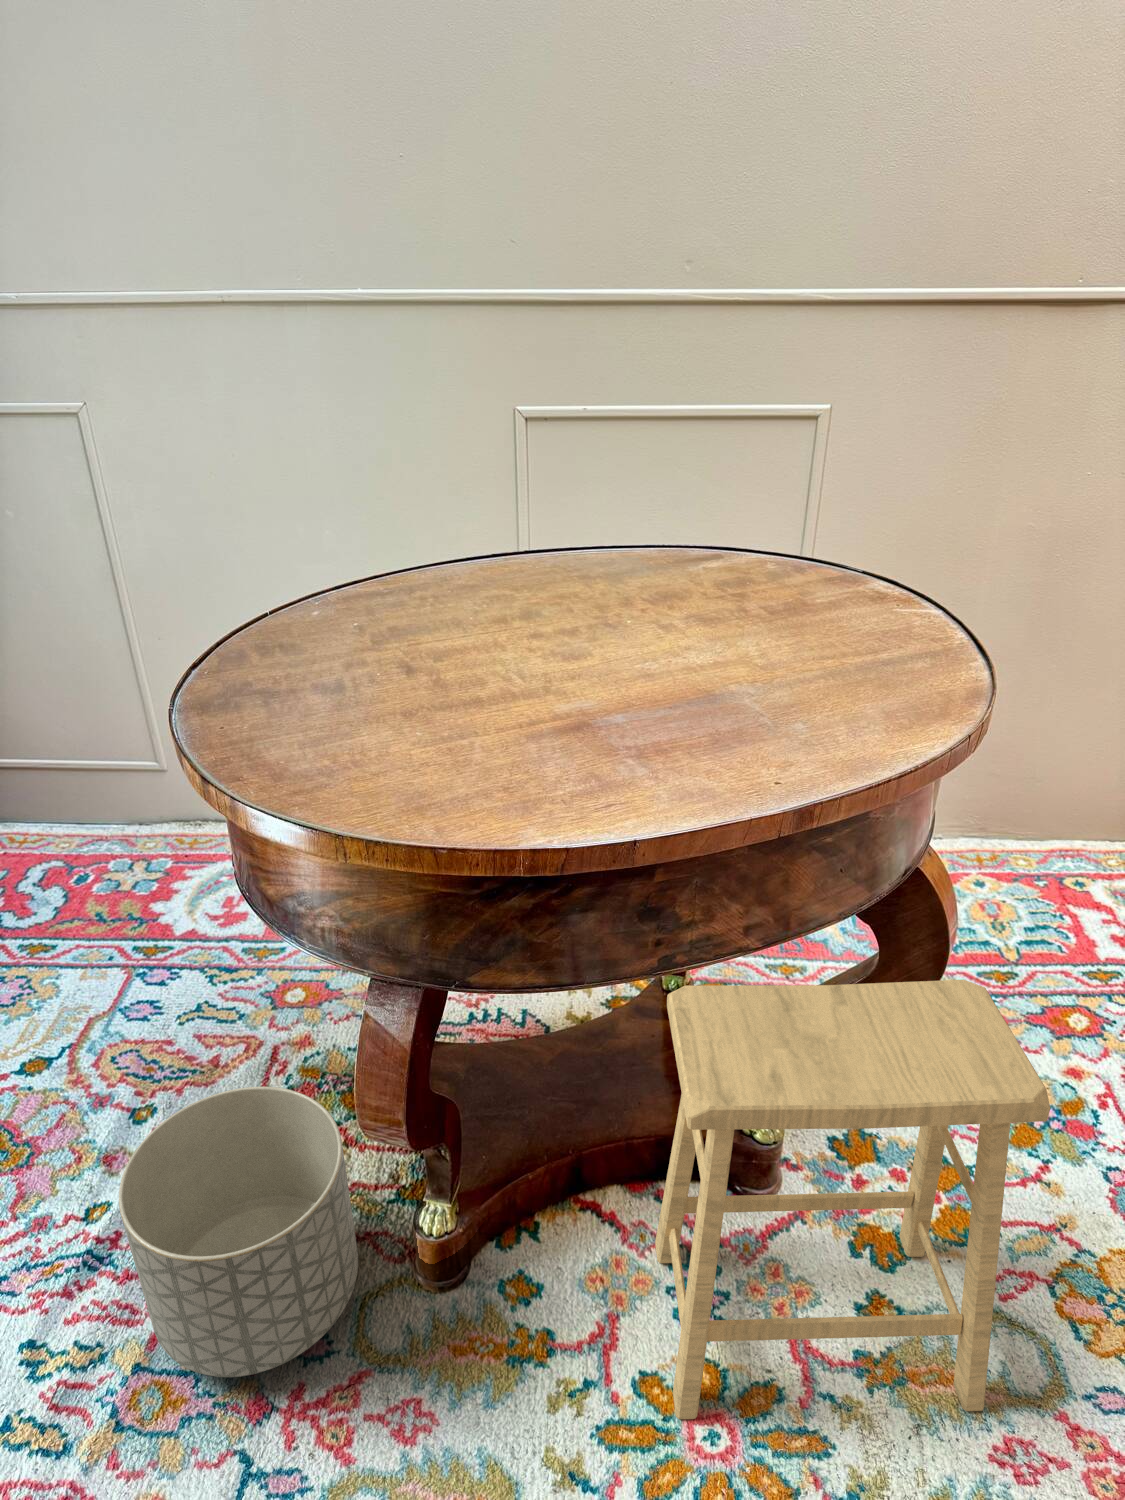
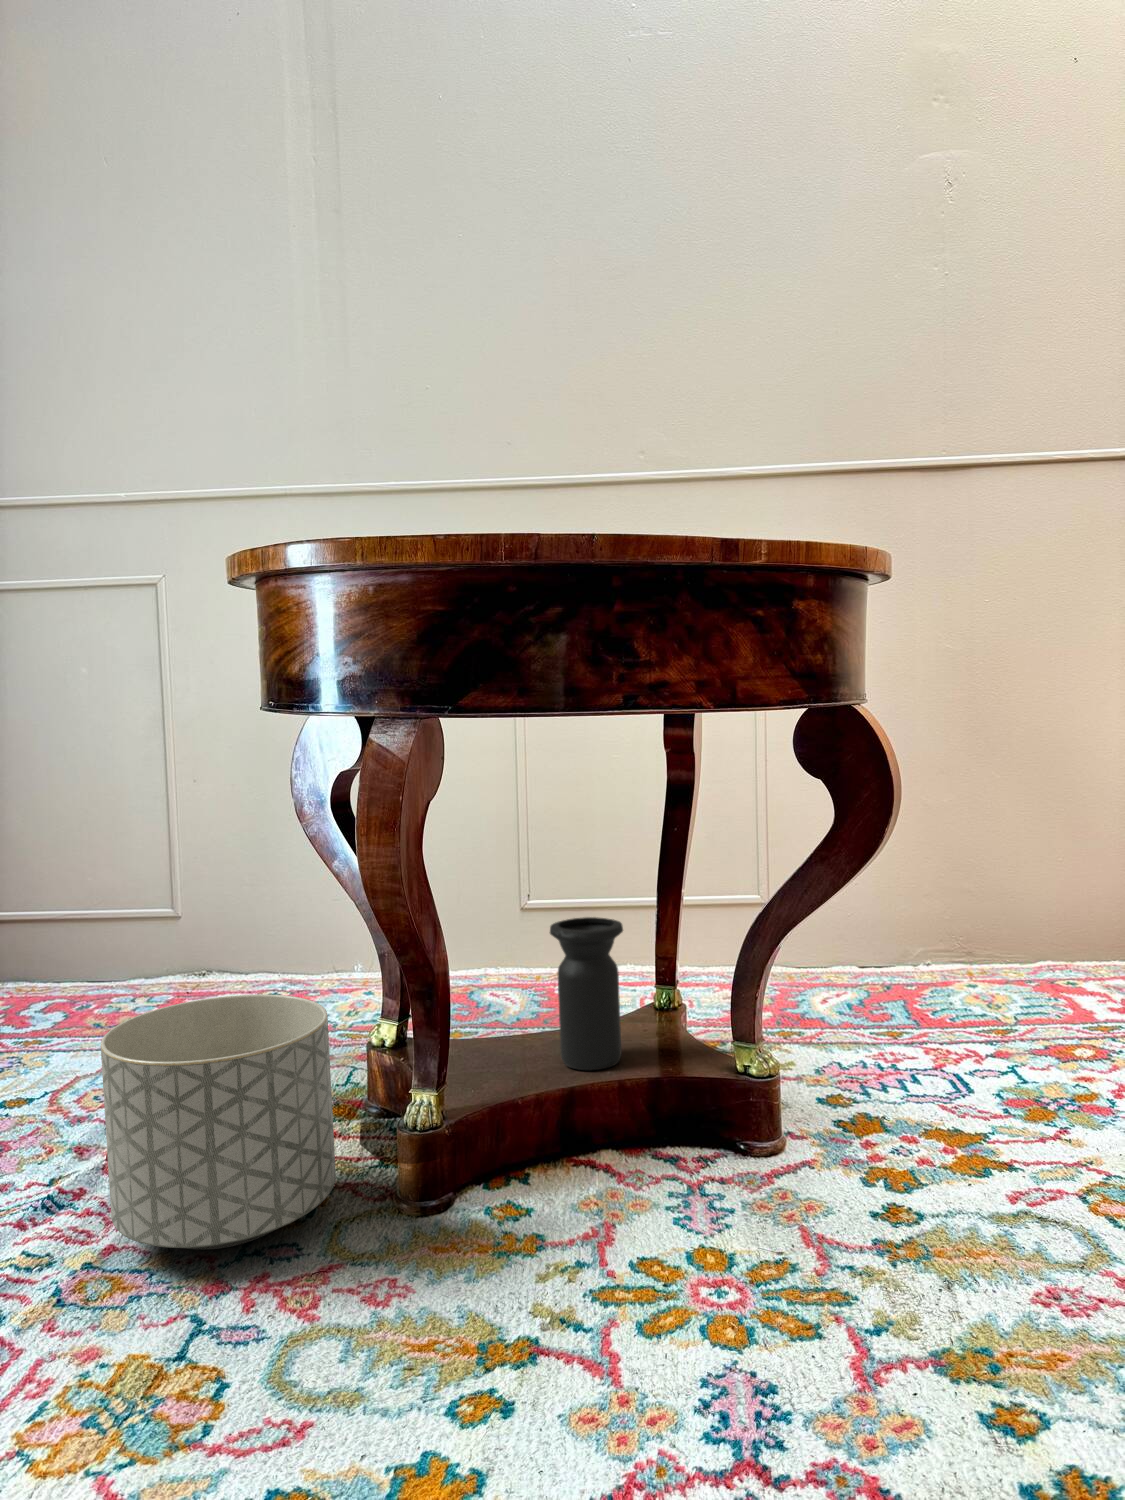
vase: none [560,953,636,1102] -> present [550,917,623,1070]
footstool: present [655,980,1050,1419] -> none [642,810,1018,1284]

